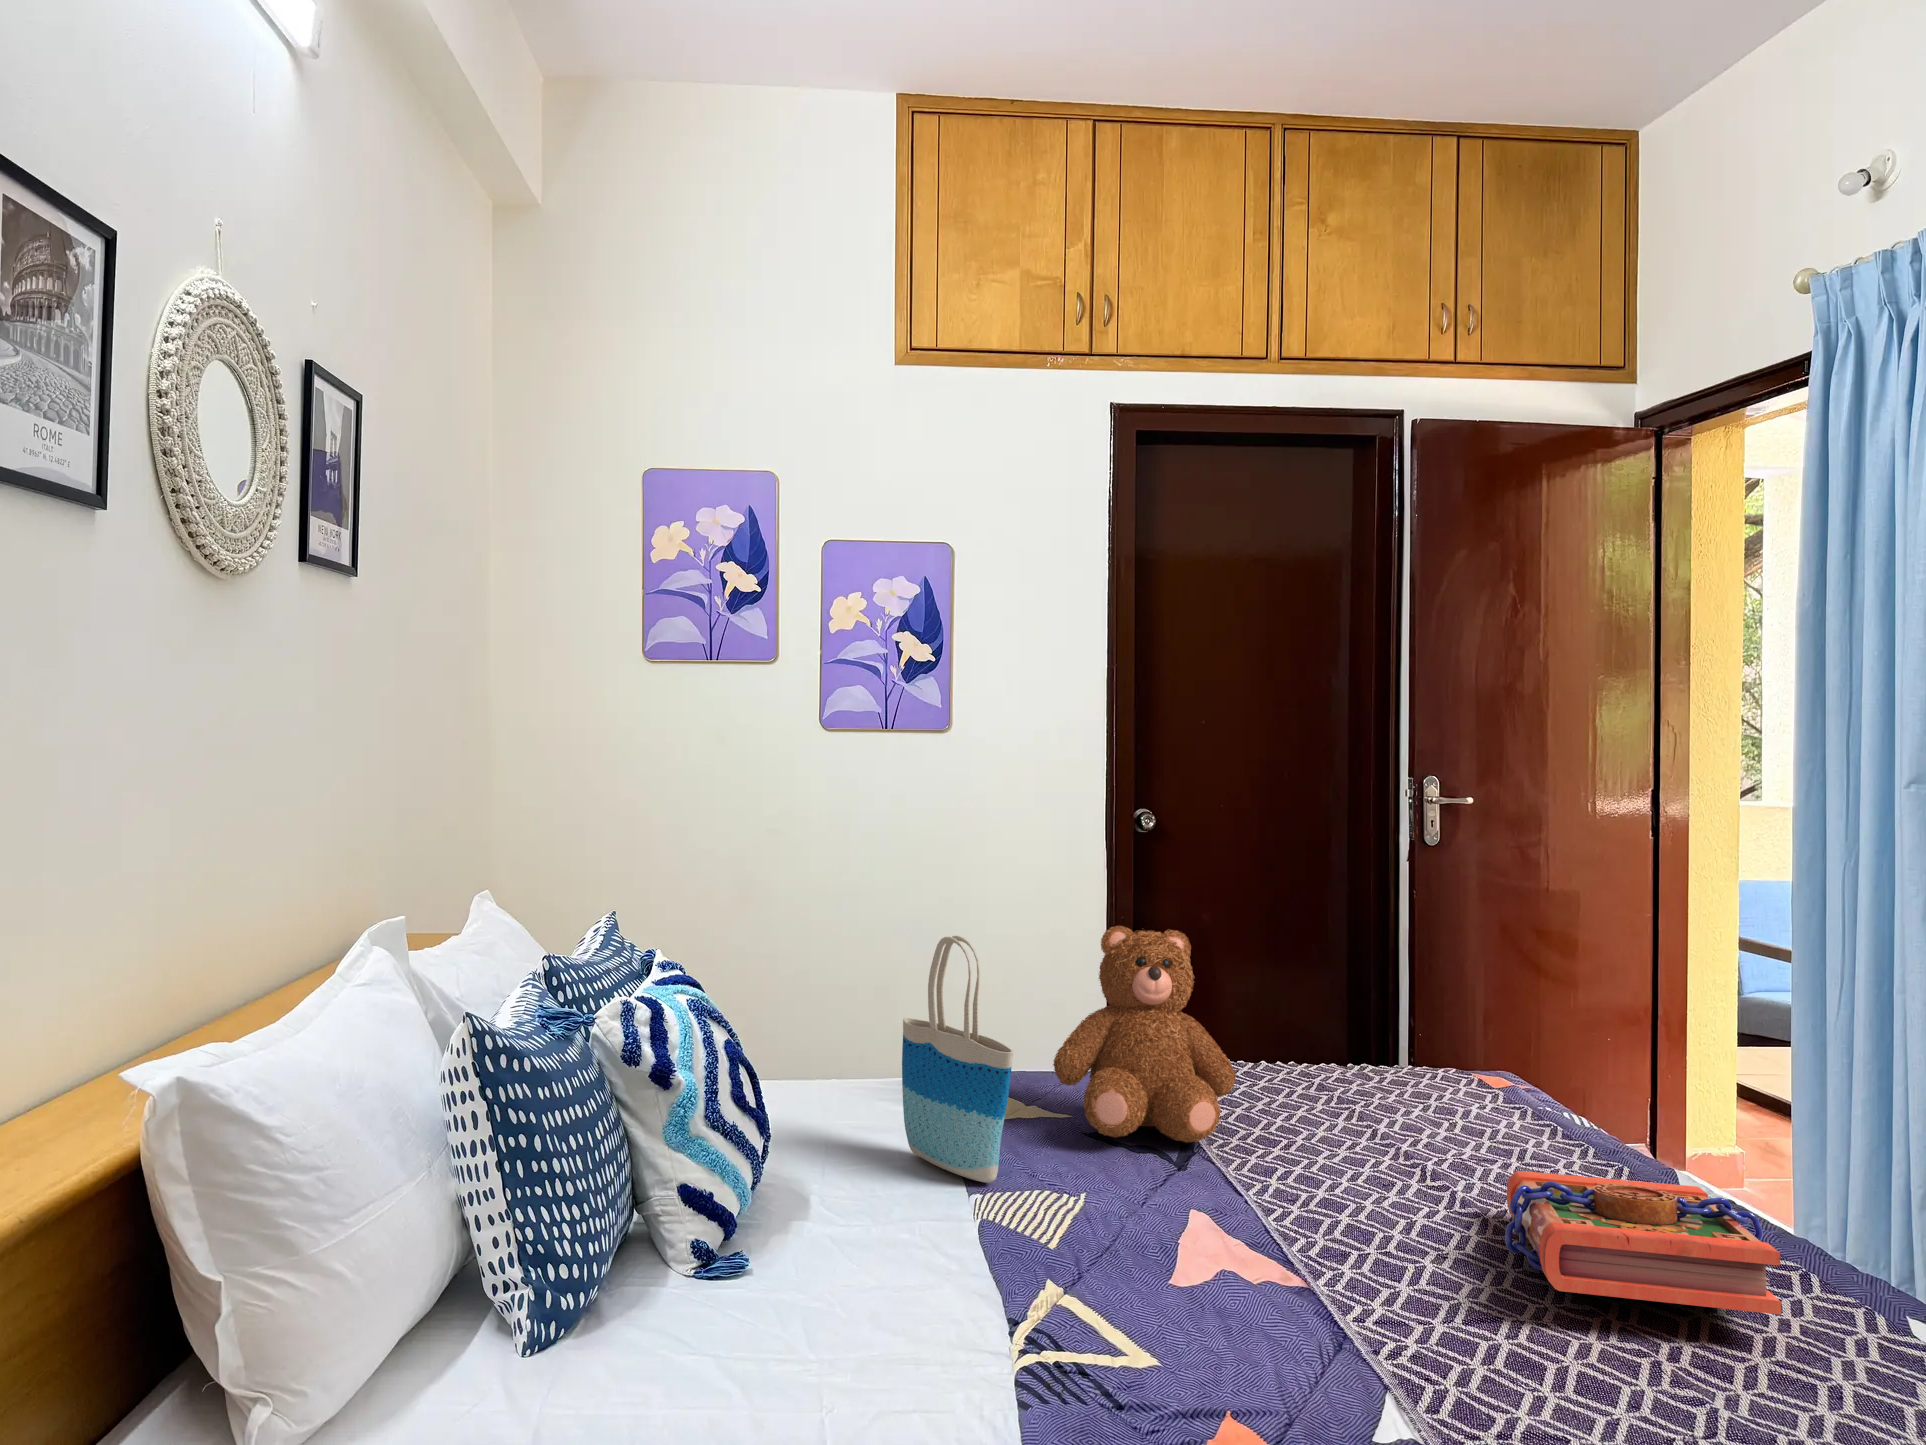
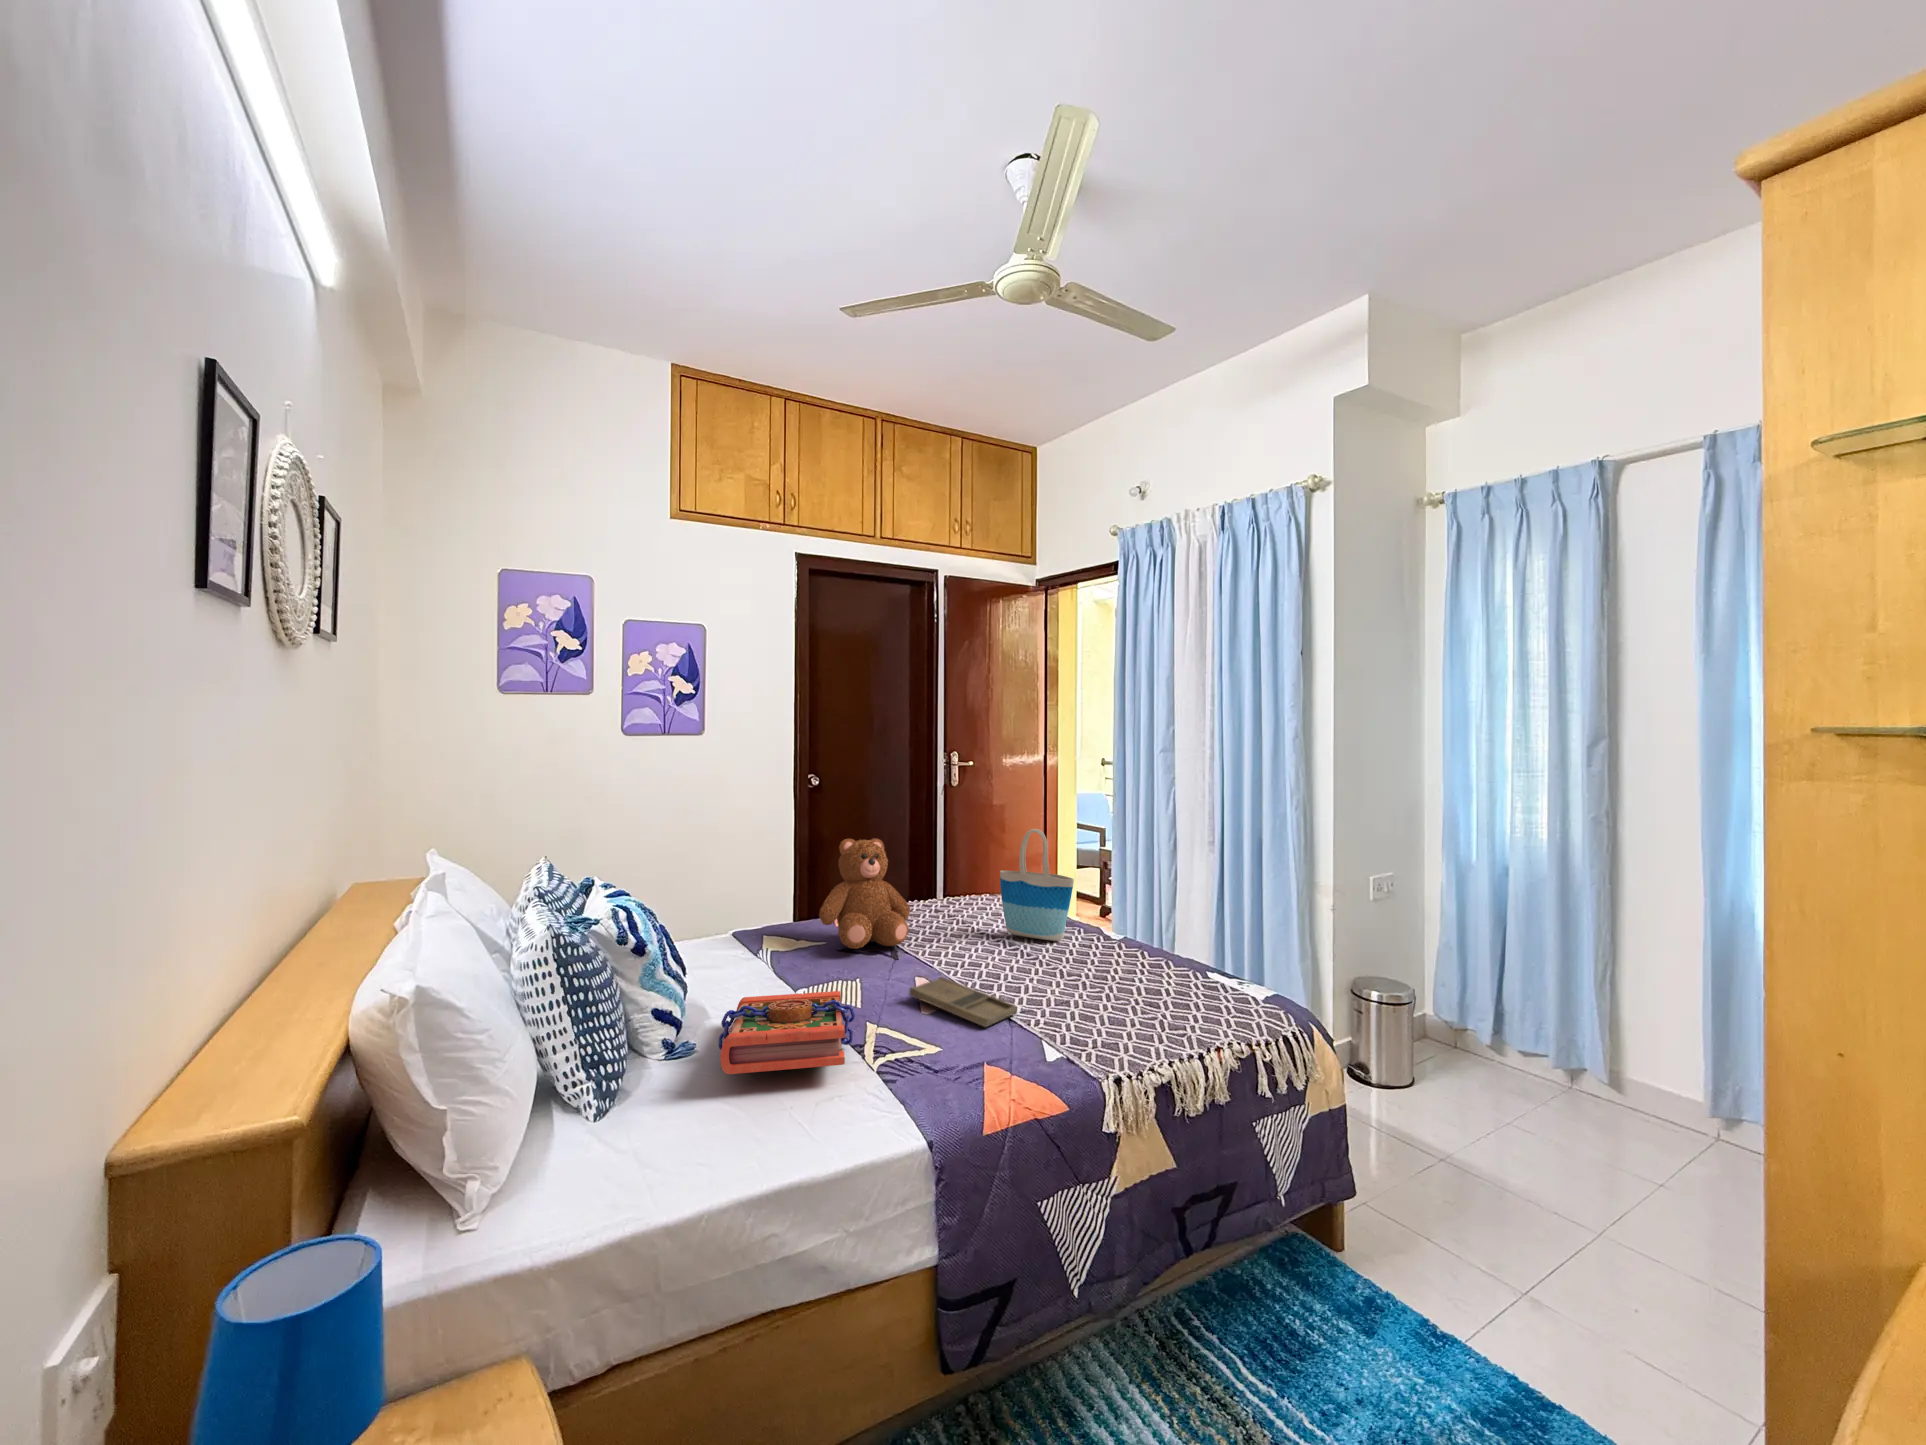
tote bag: present [902,936,1013,1183] -> present [1000,829,1074,941]
book: present [1505,1171,1781,1315] -> present [719,991,855,1074]
tray: none [1161,1214,1367,1334] -> present [909,977,1017,1027]

